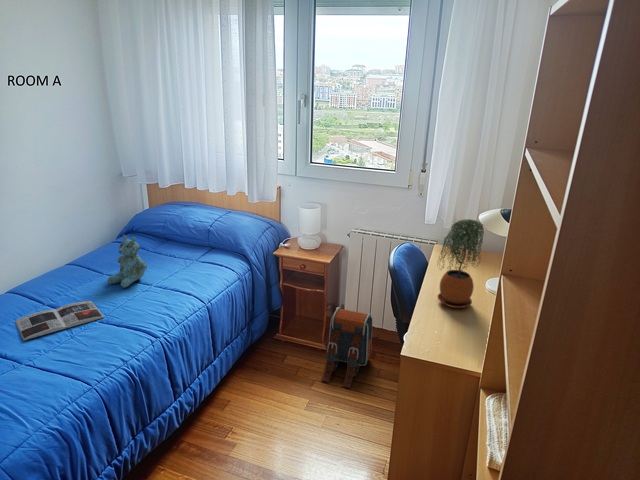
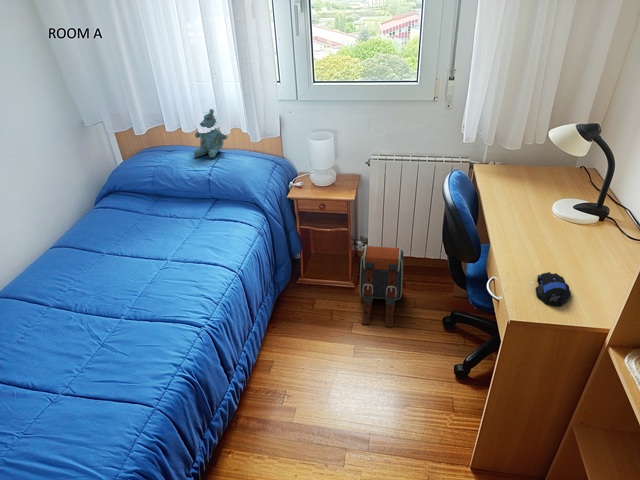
potted plant: present [438,219,484,308] -> none [514,148,577,249]
stuffed bear: present [108,235,147,288] -> present [194,109,227,158]
magazine: present [15,301,104,340] -> none [23,293,130,363]
computer mouse: none [431,323,462,348] -> present [536,272,571,306]

